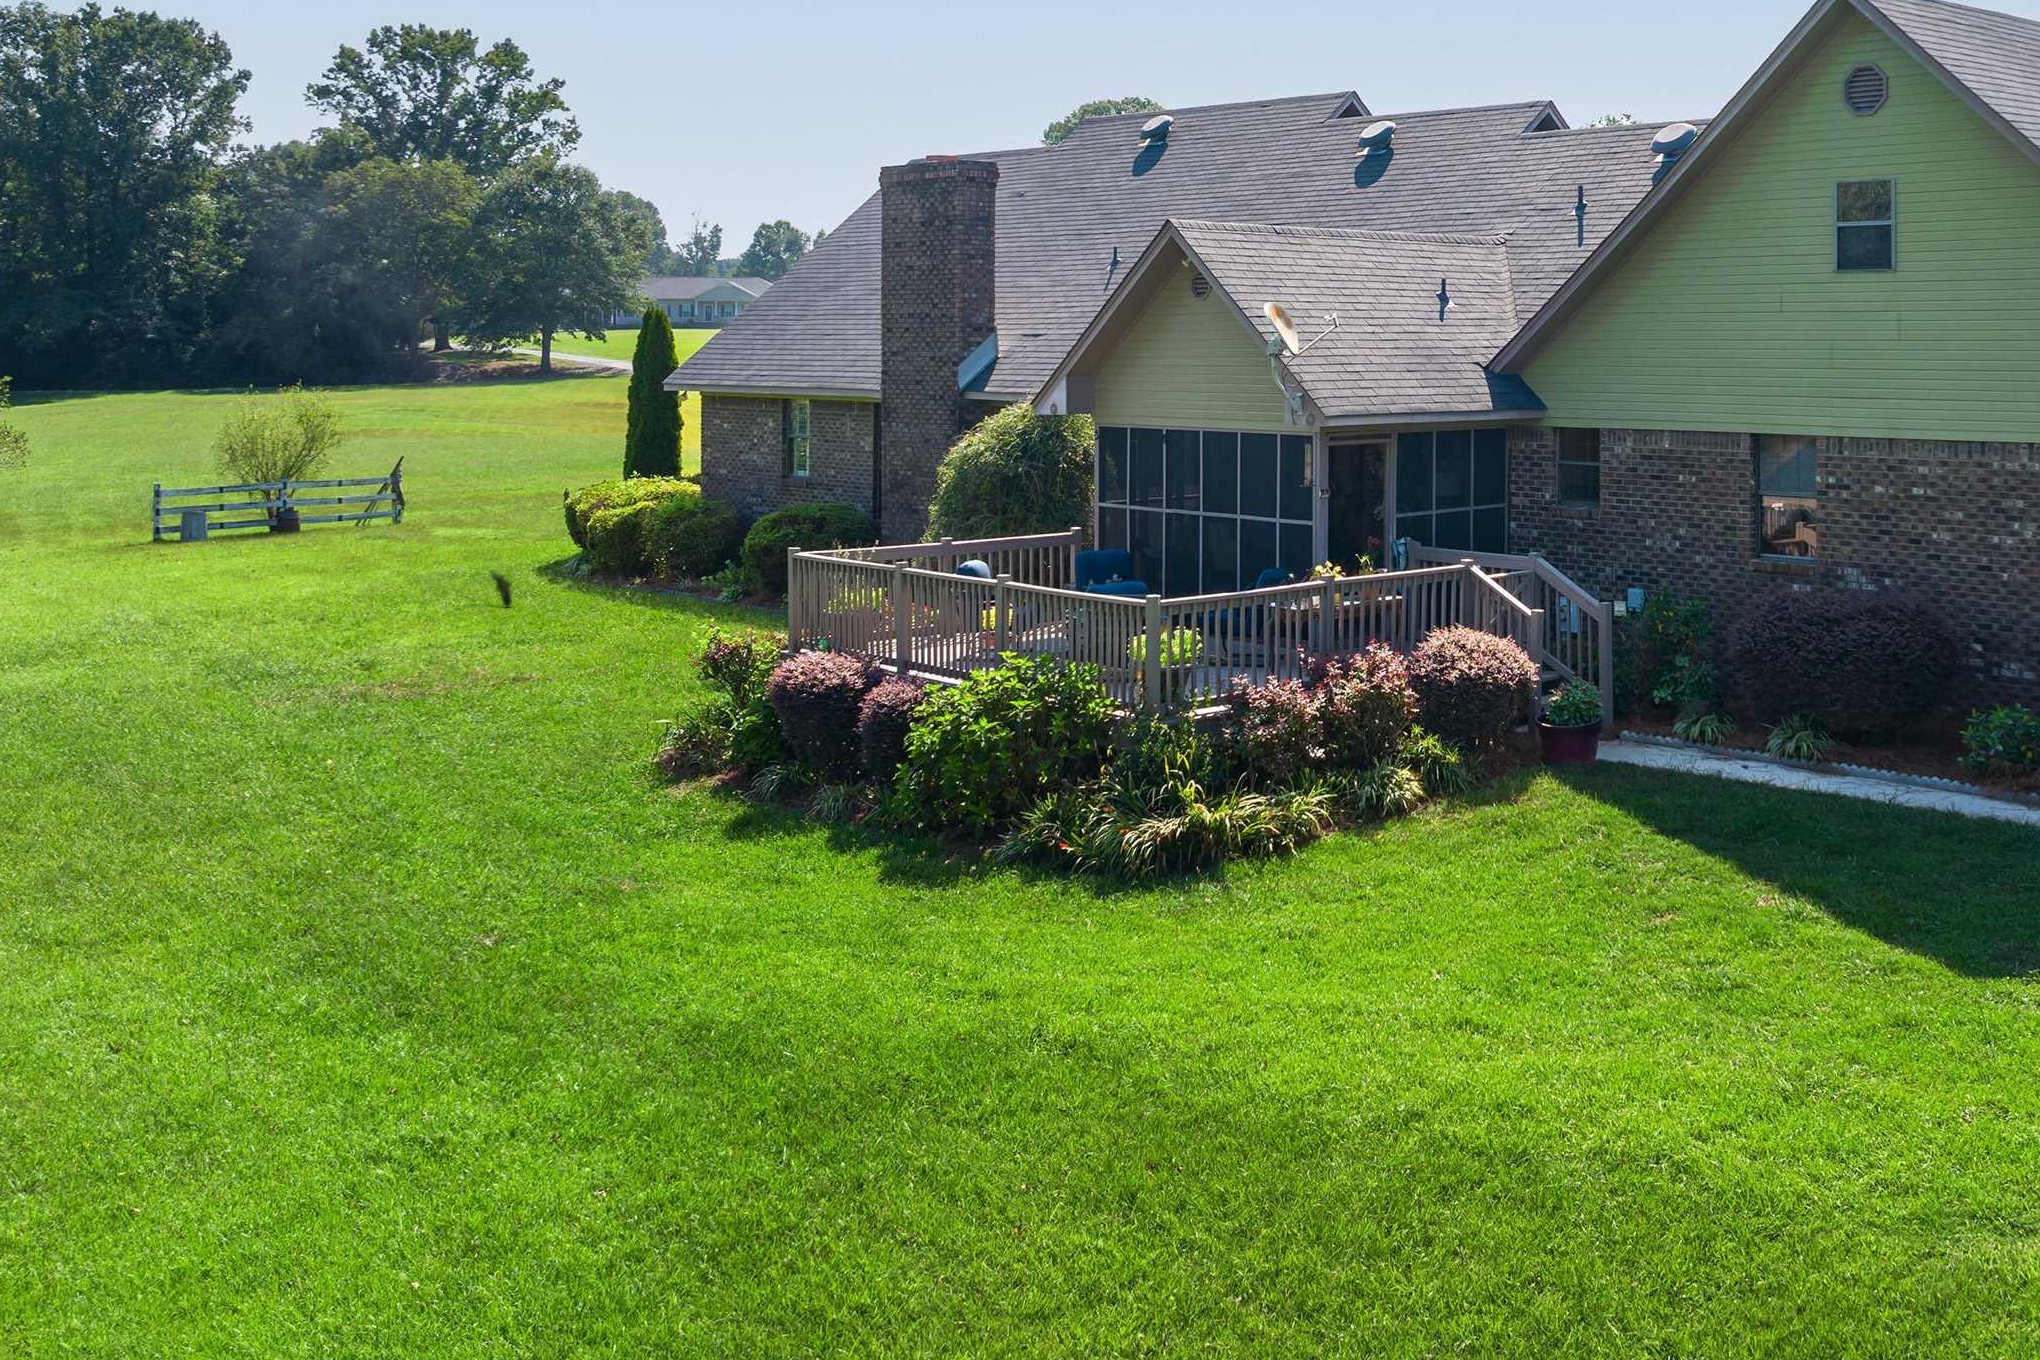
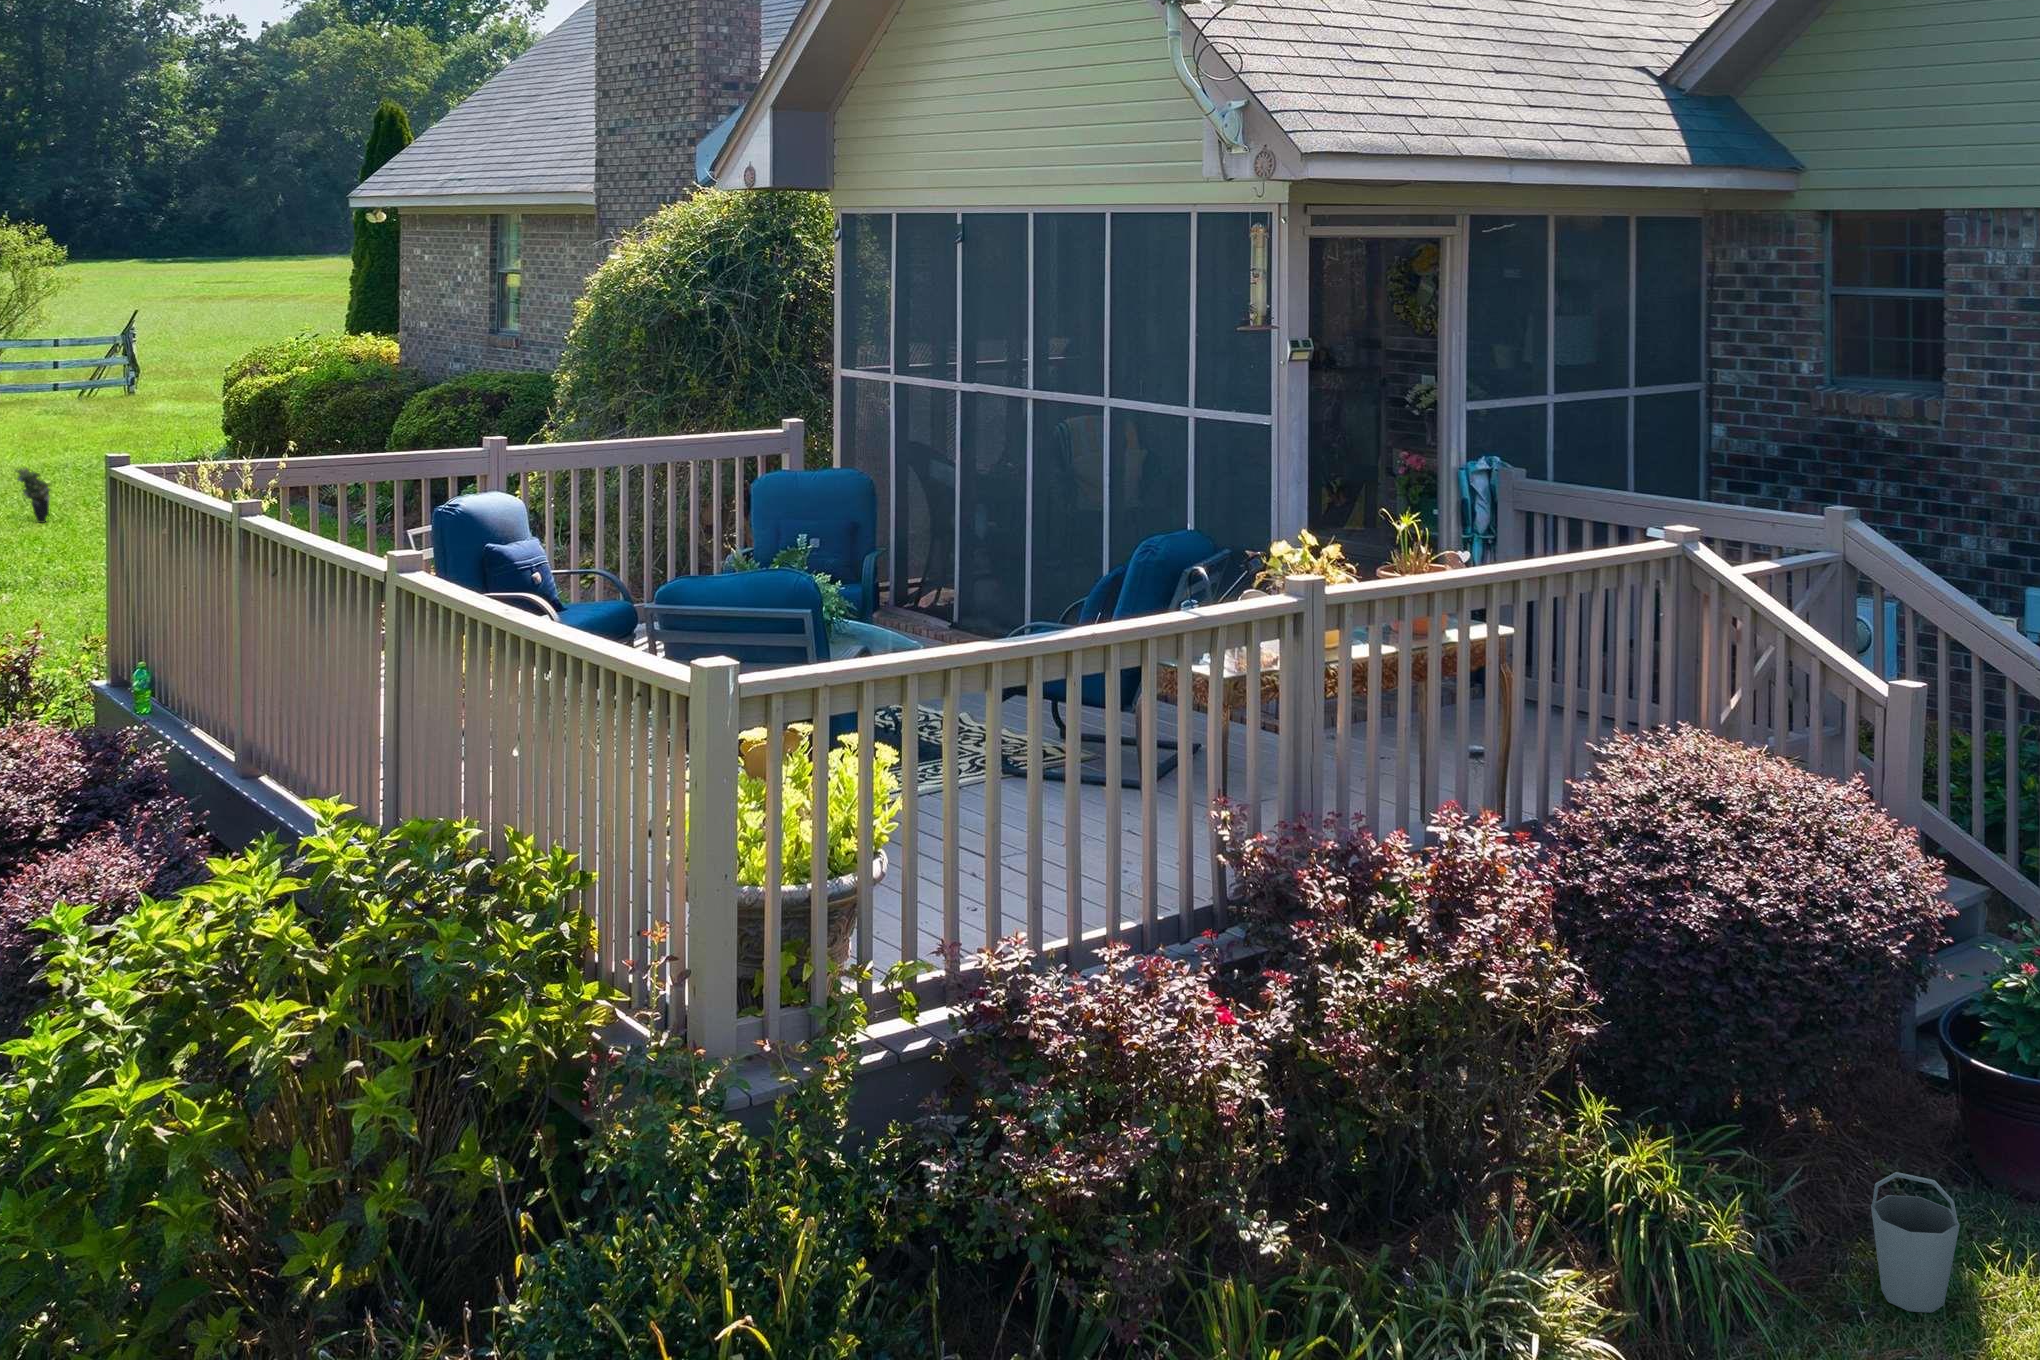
bucket: none [1495,740,1518,778] -> present [1871,1172,1960,1313]

